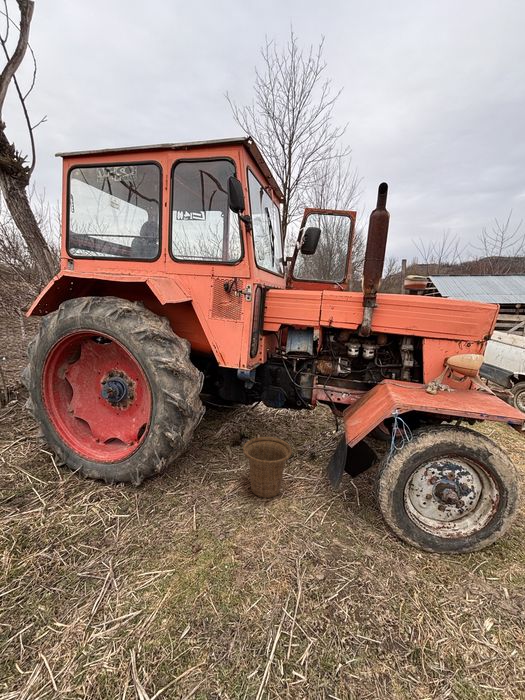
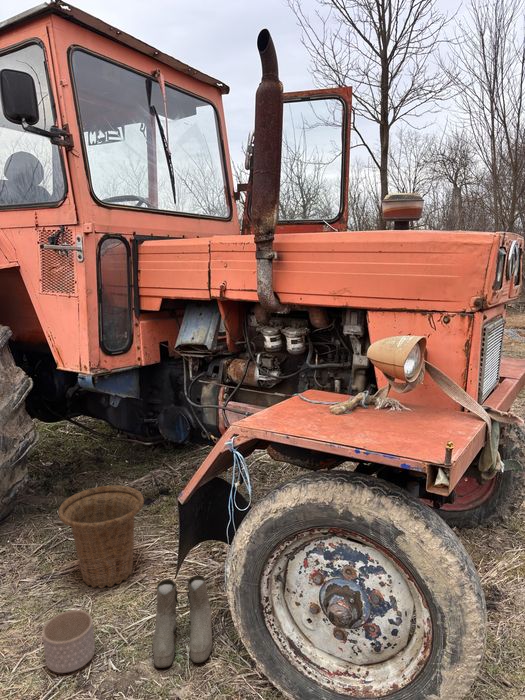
boots: none [323,485,362,538] -> present [153,575,212,668]
planter: none [274,512,302,548] -> present [42,610,95,673]

